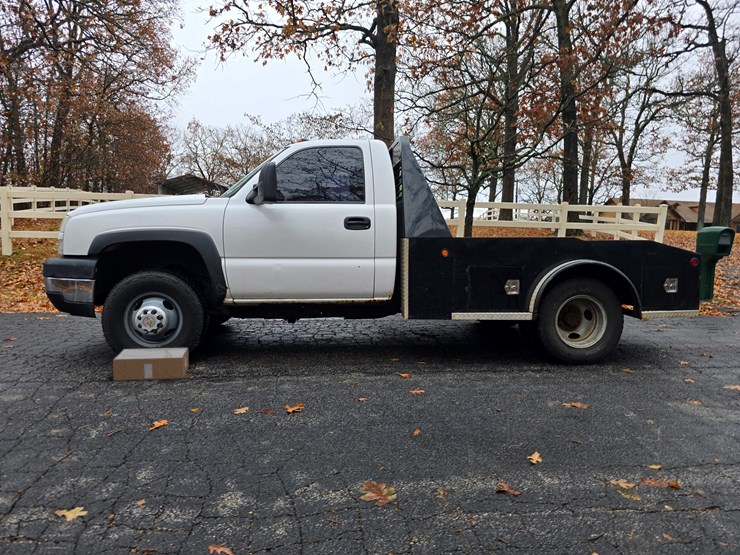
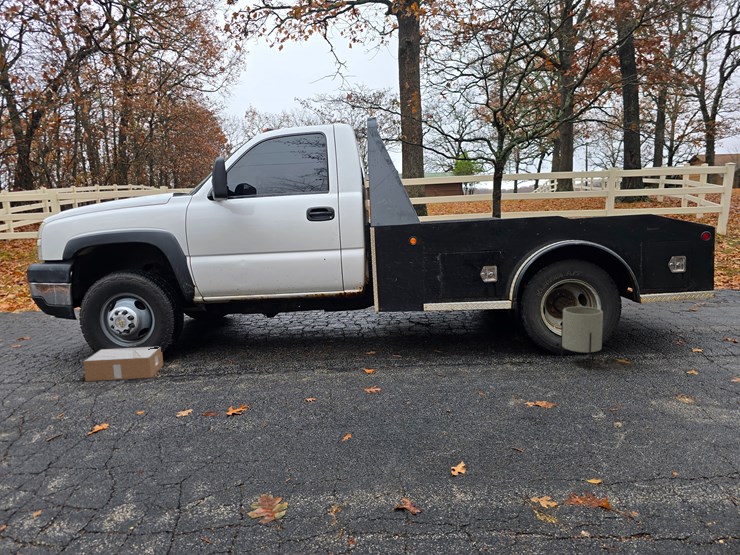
planter: none [572,320,614,378] -> present [561,307,603,370]

